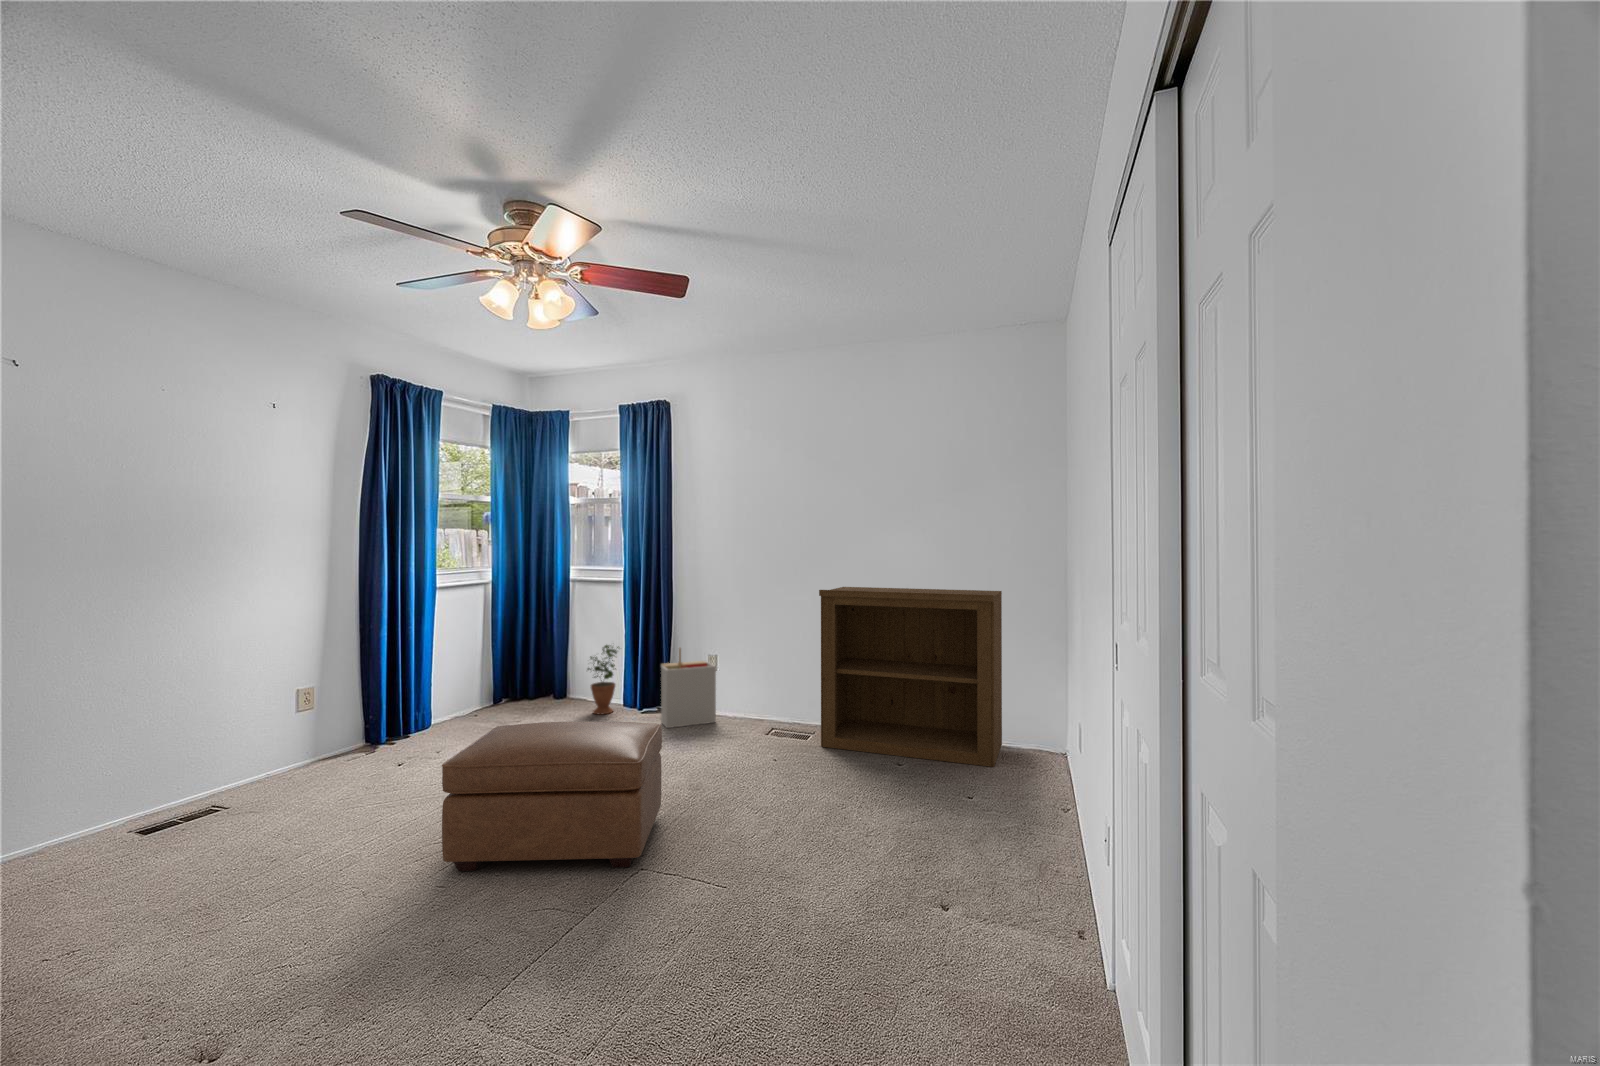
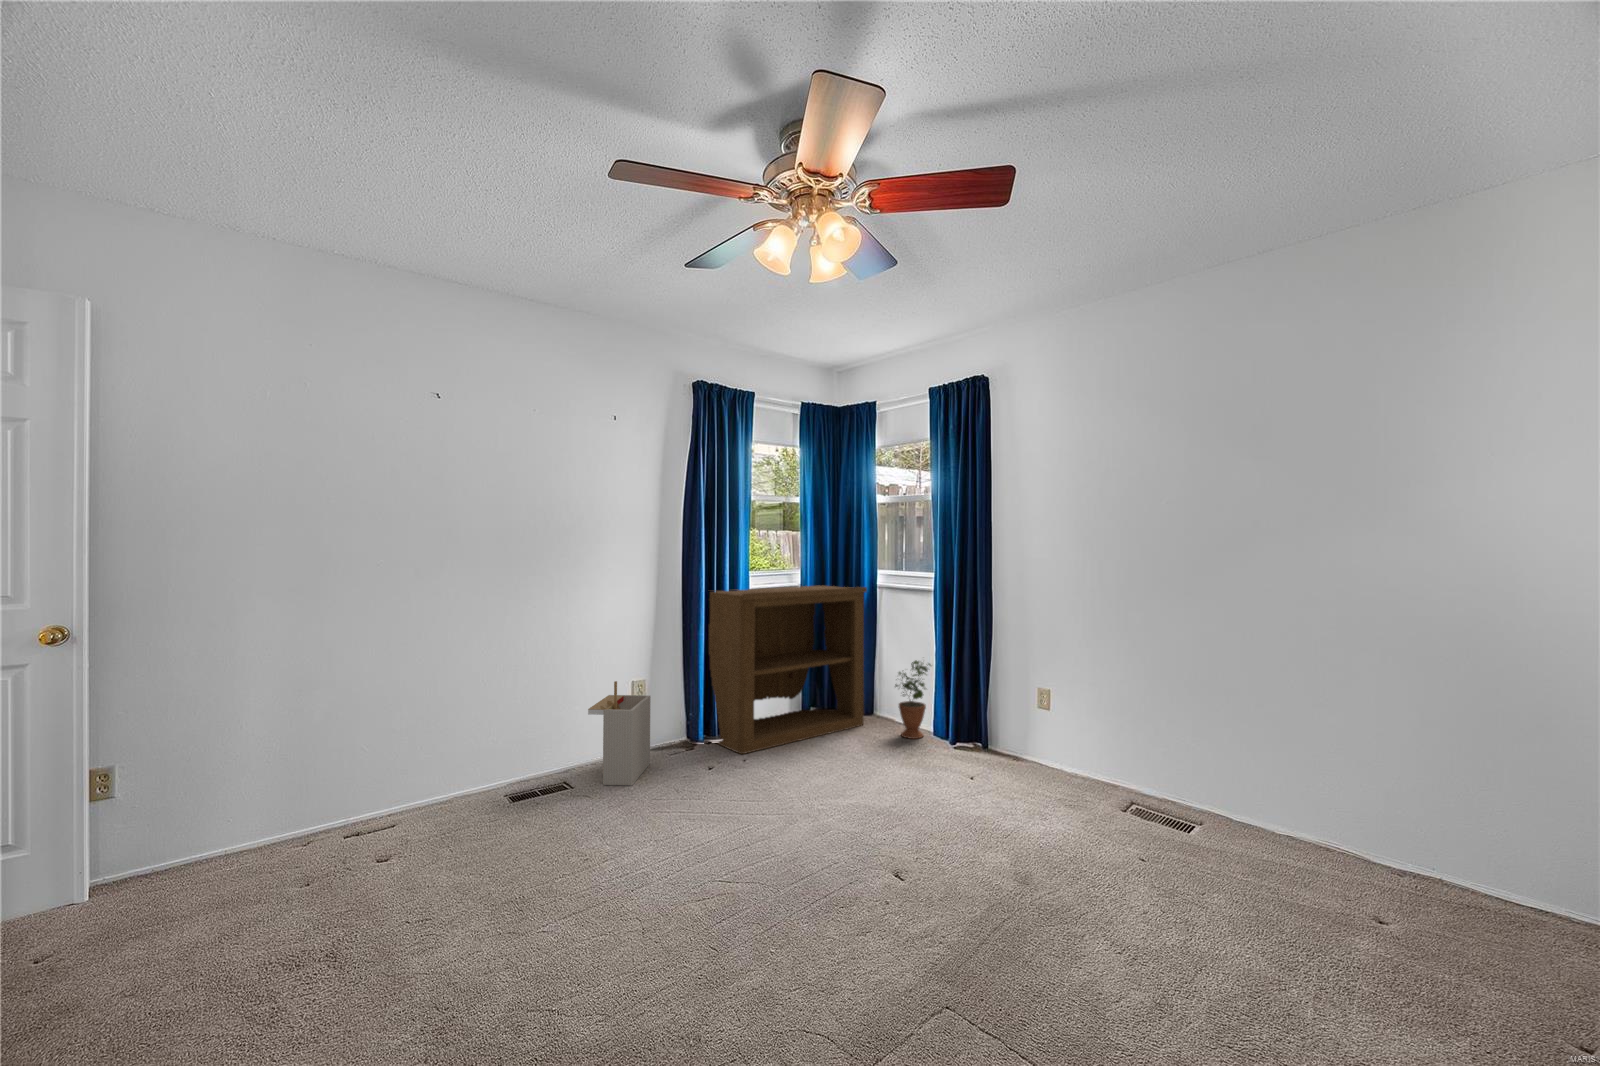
bookshelf: present [819,587,1002,767] -> present [709,585,867,754]
storage bin: present [661,648,716,728] -> present [588,681,651,786]
ottoman: present [442,721,662,871] -> none [709,755,975,990]

